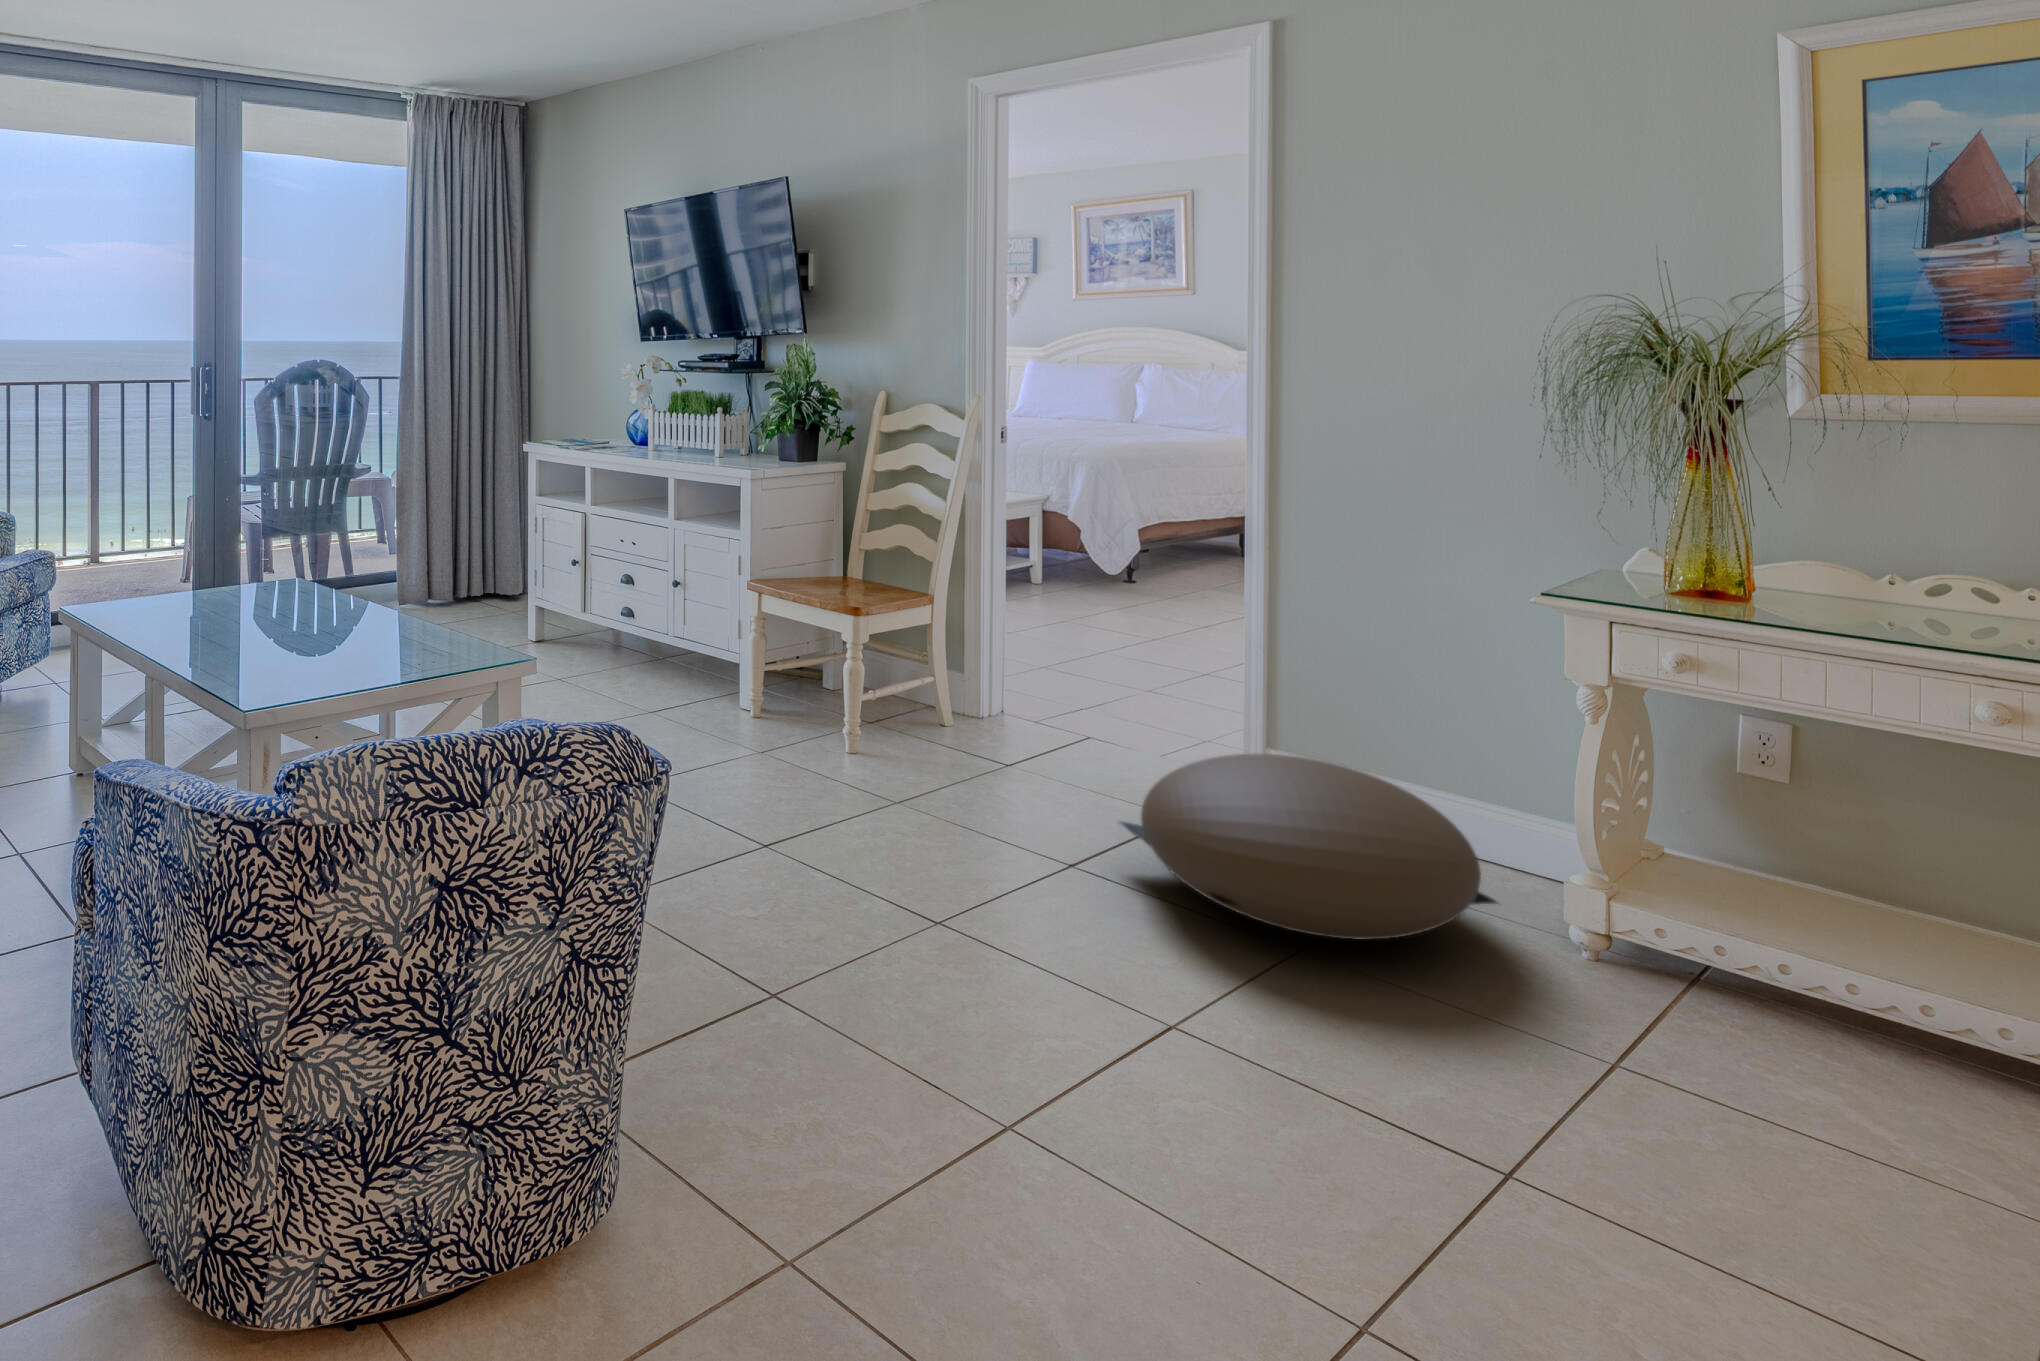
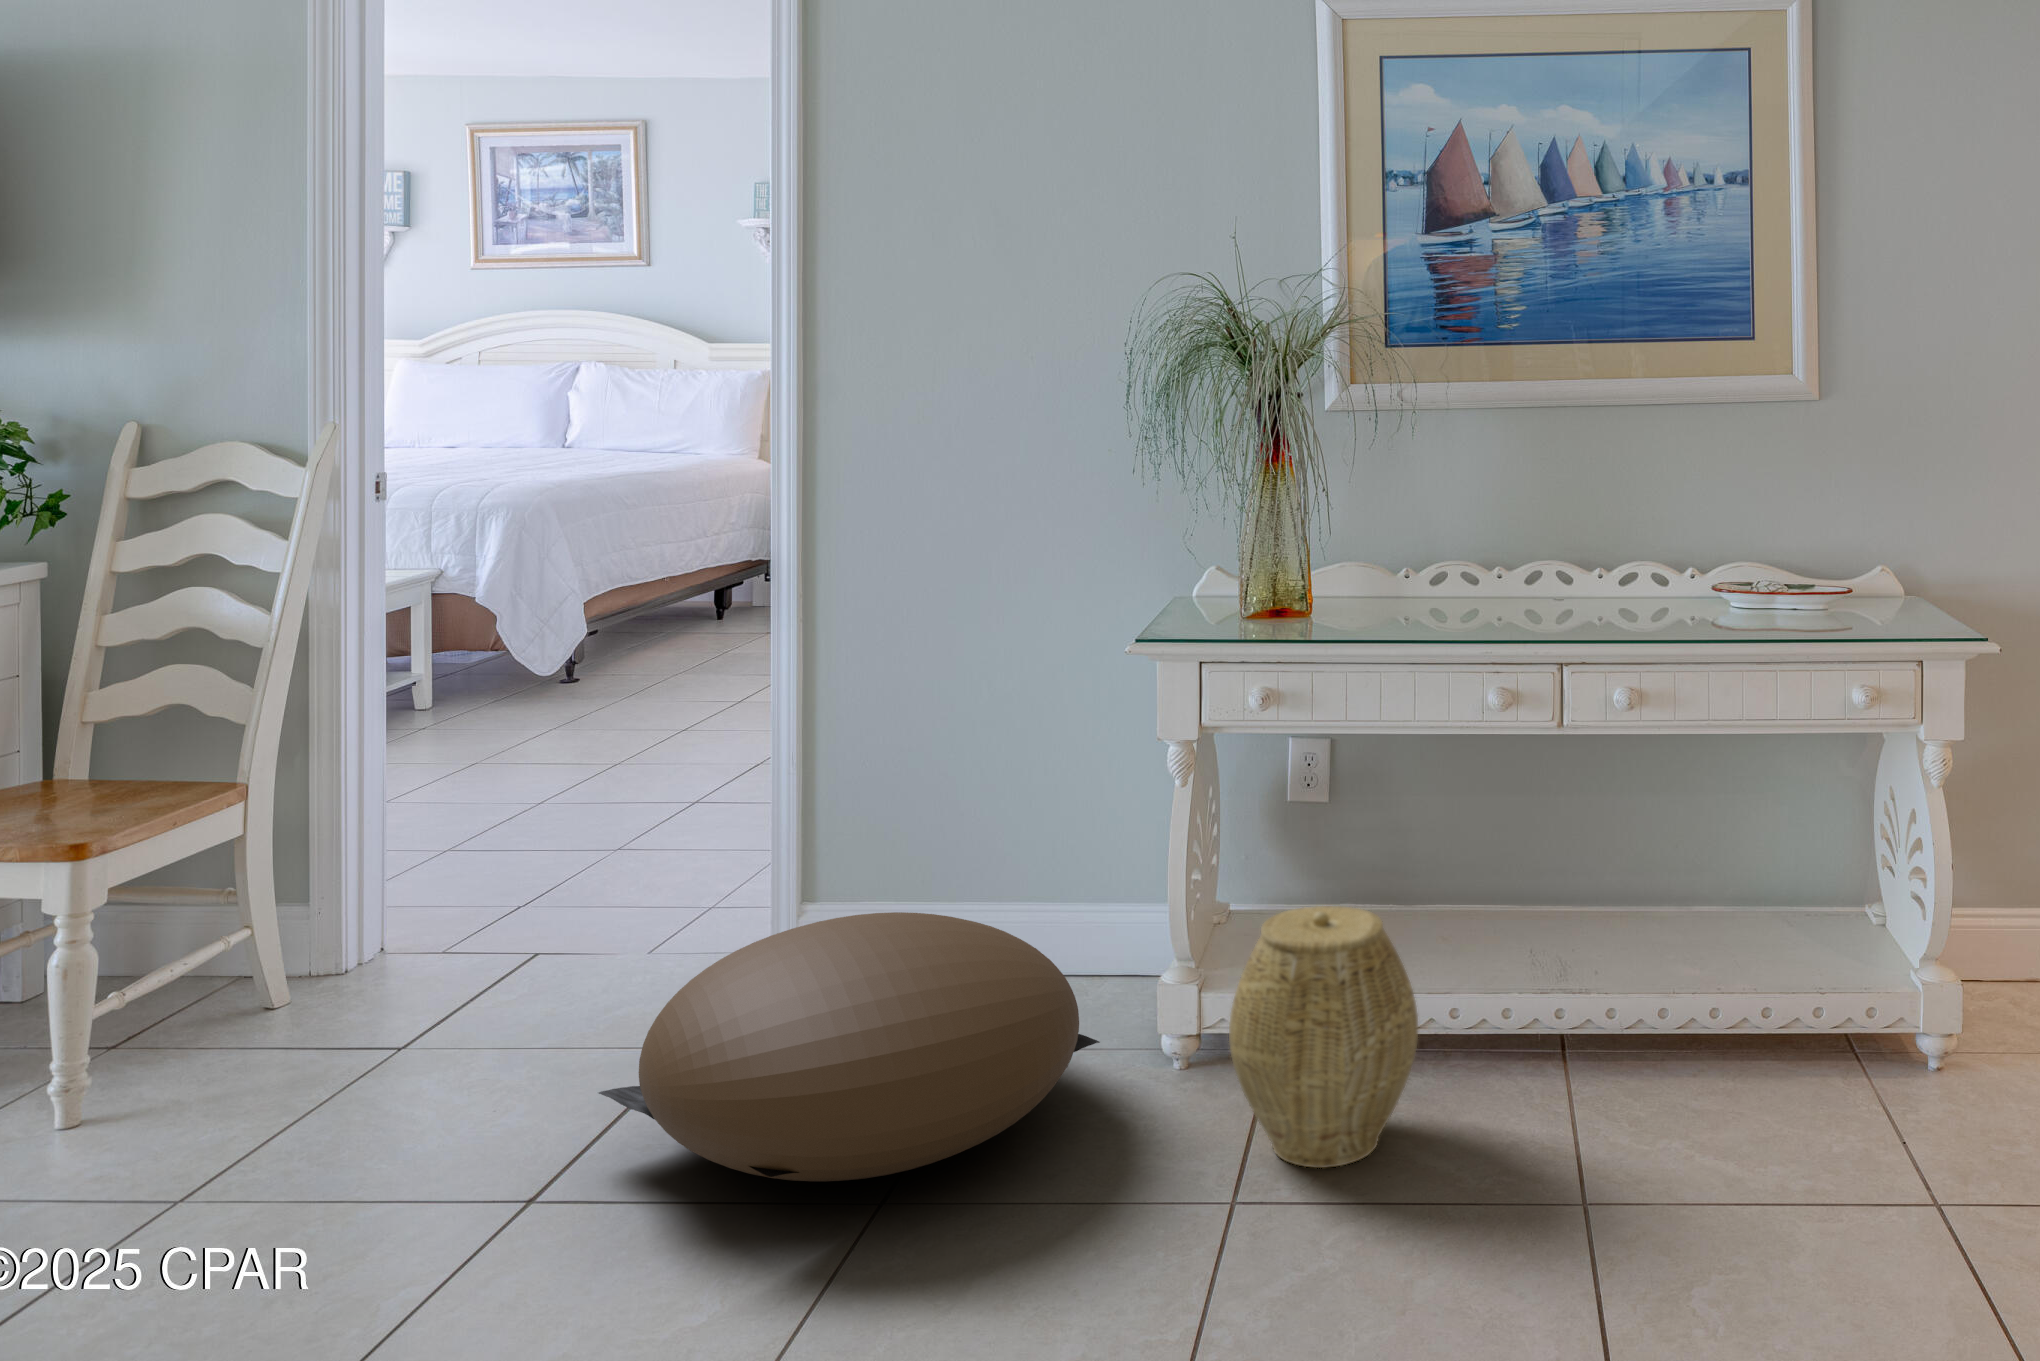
woven basket: none [1622,844,1845,1080] -> present [1229,906,1418,1168]

